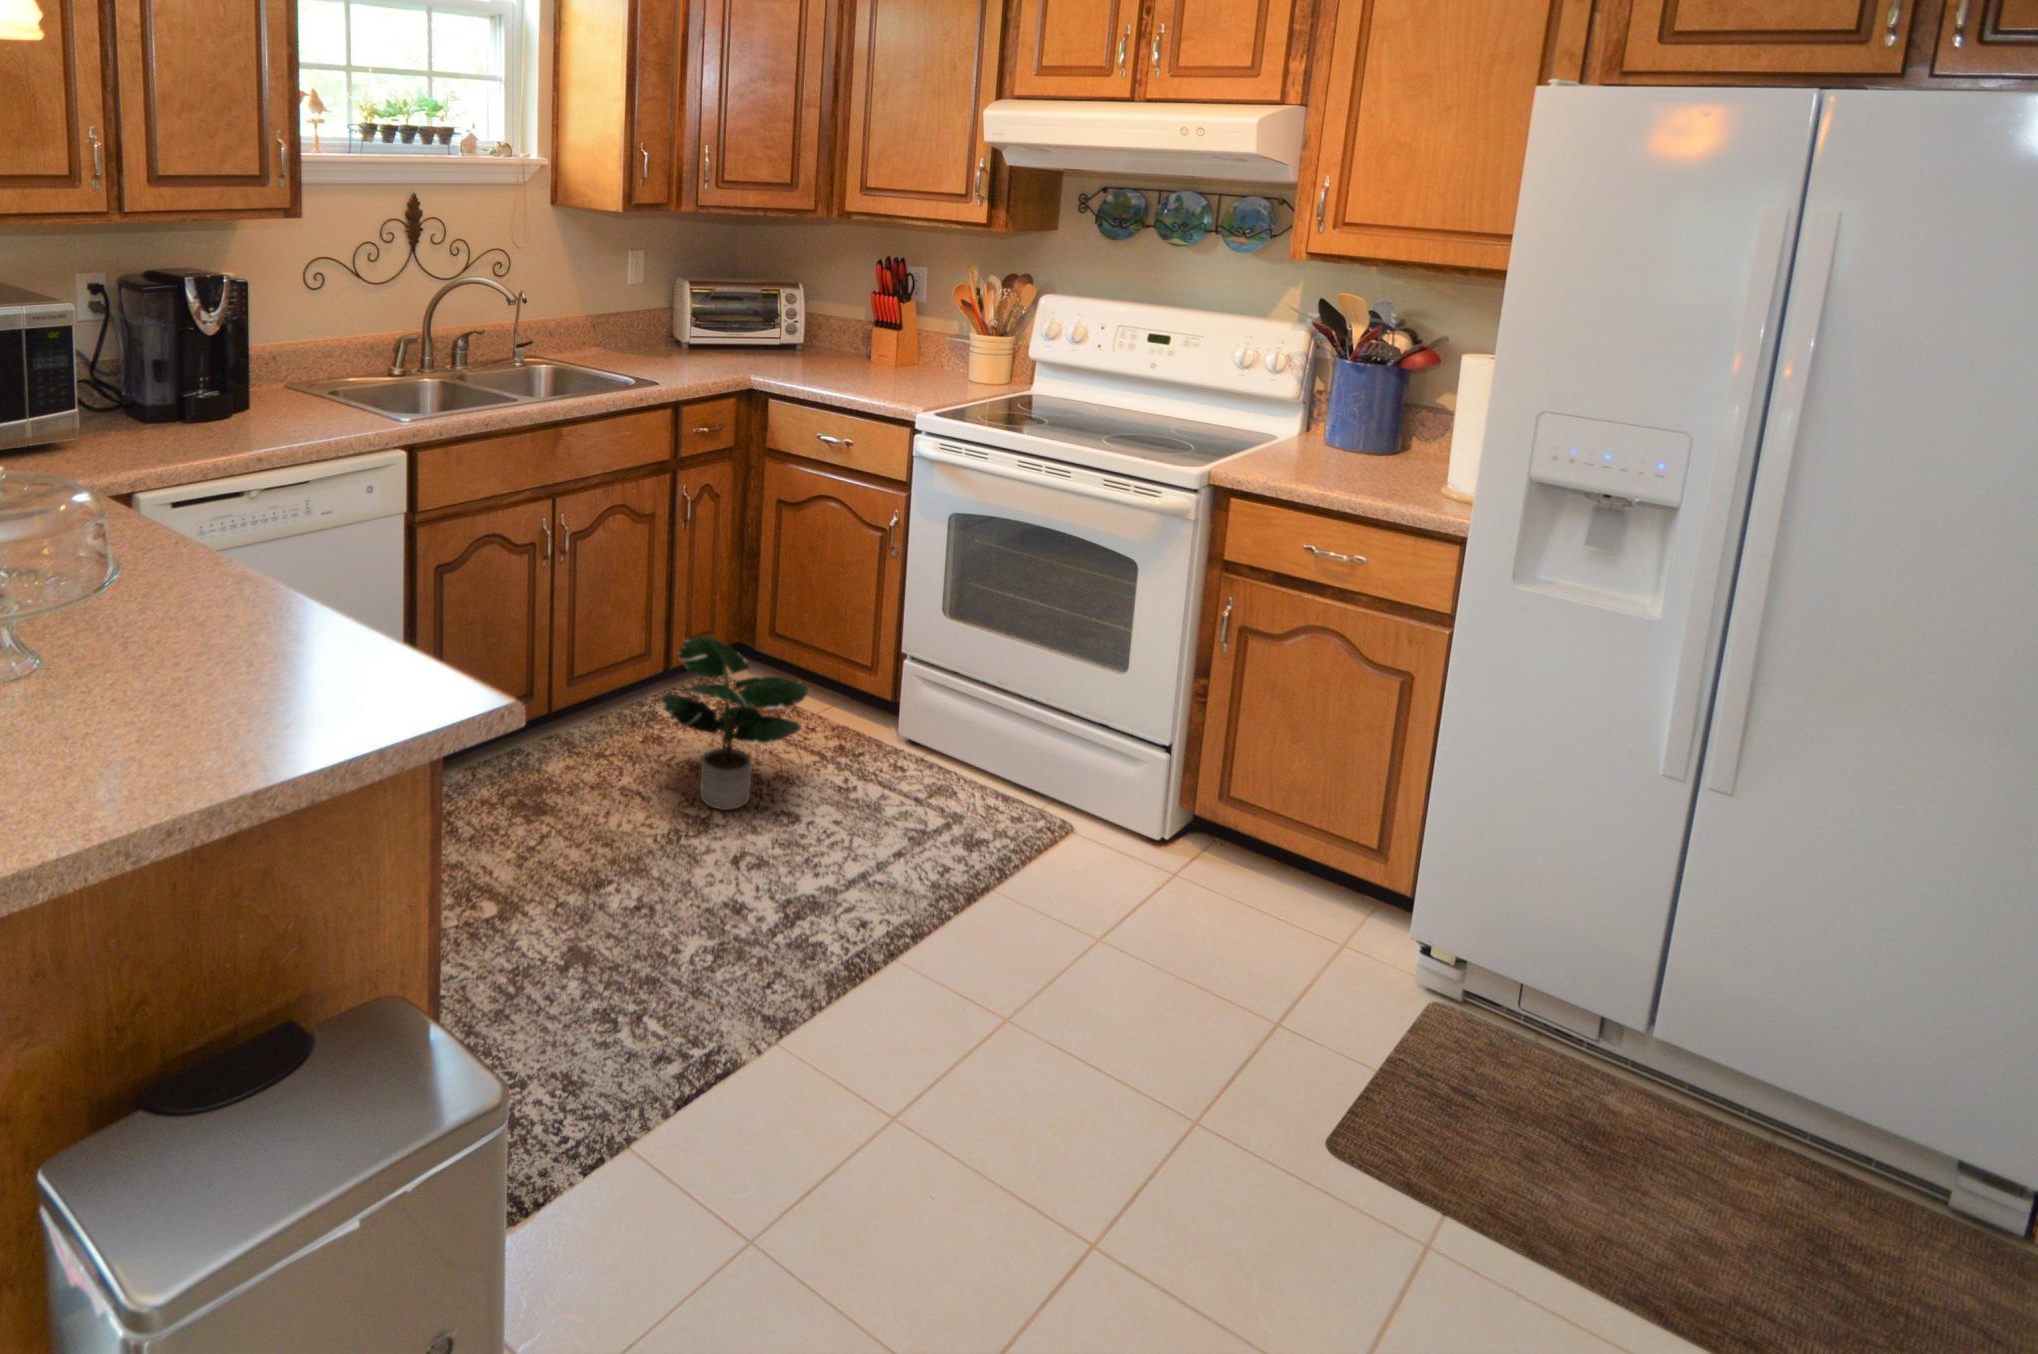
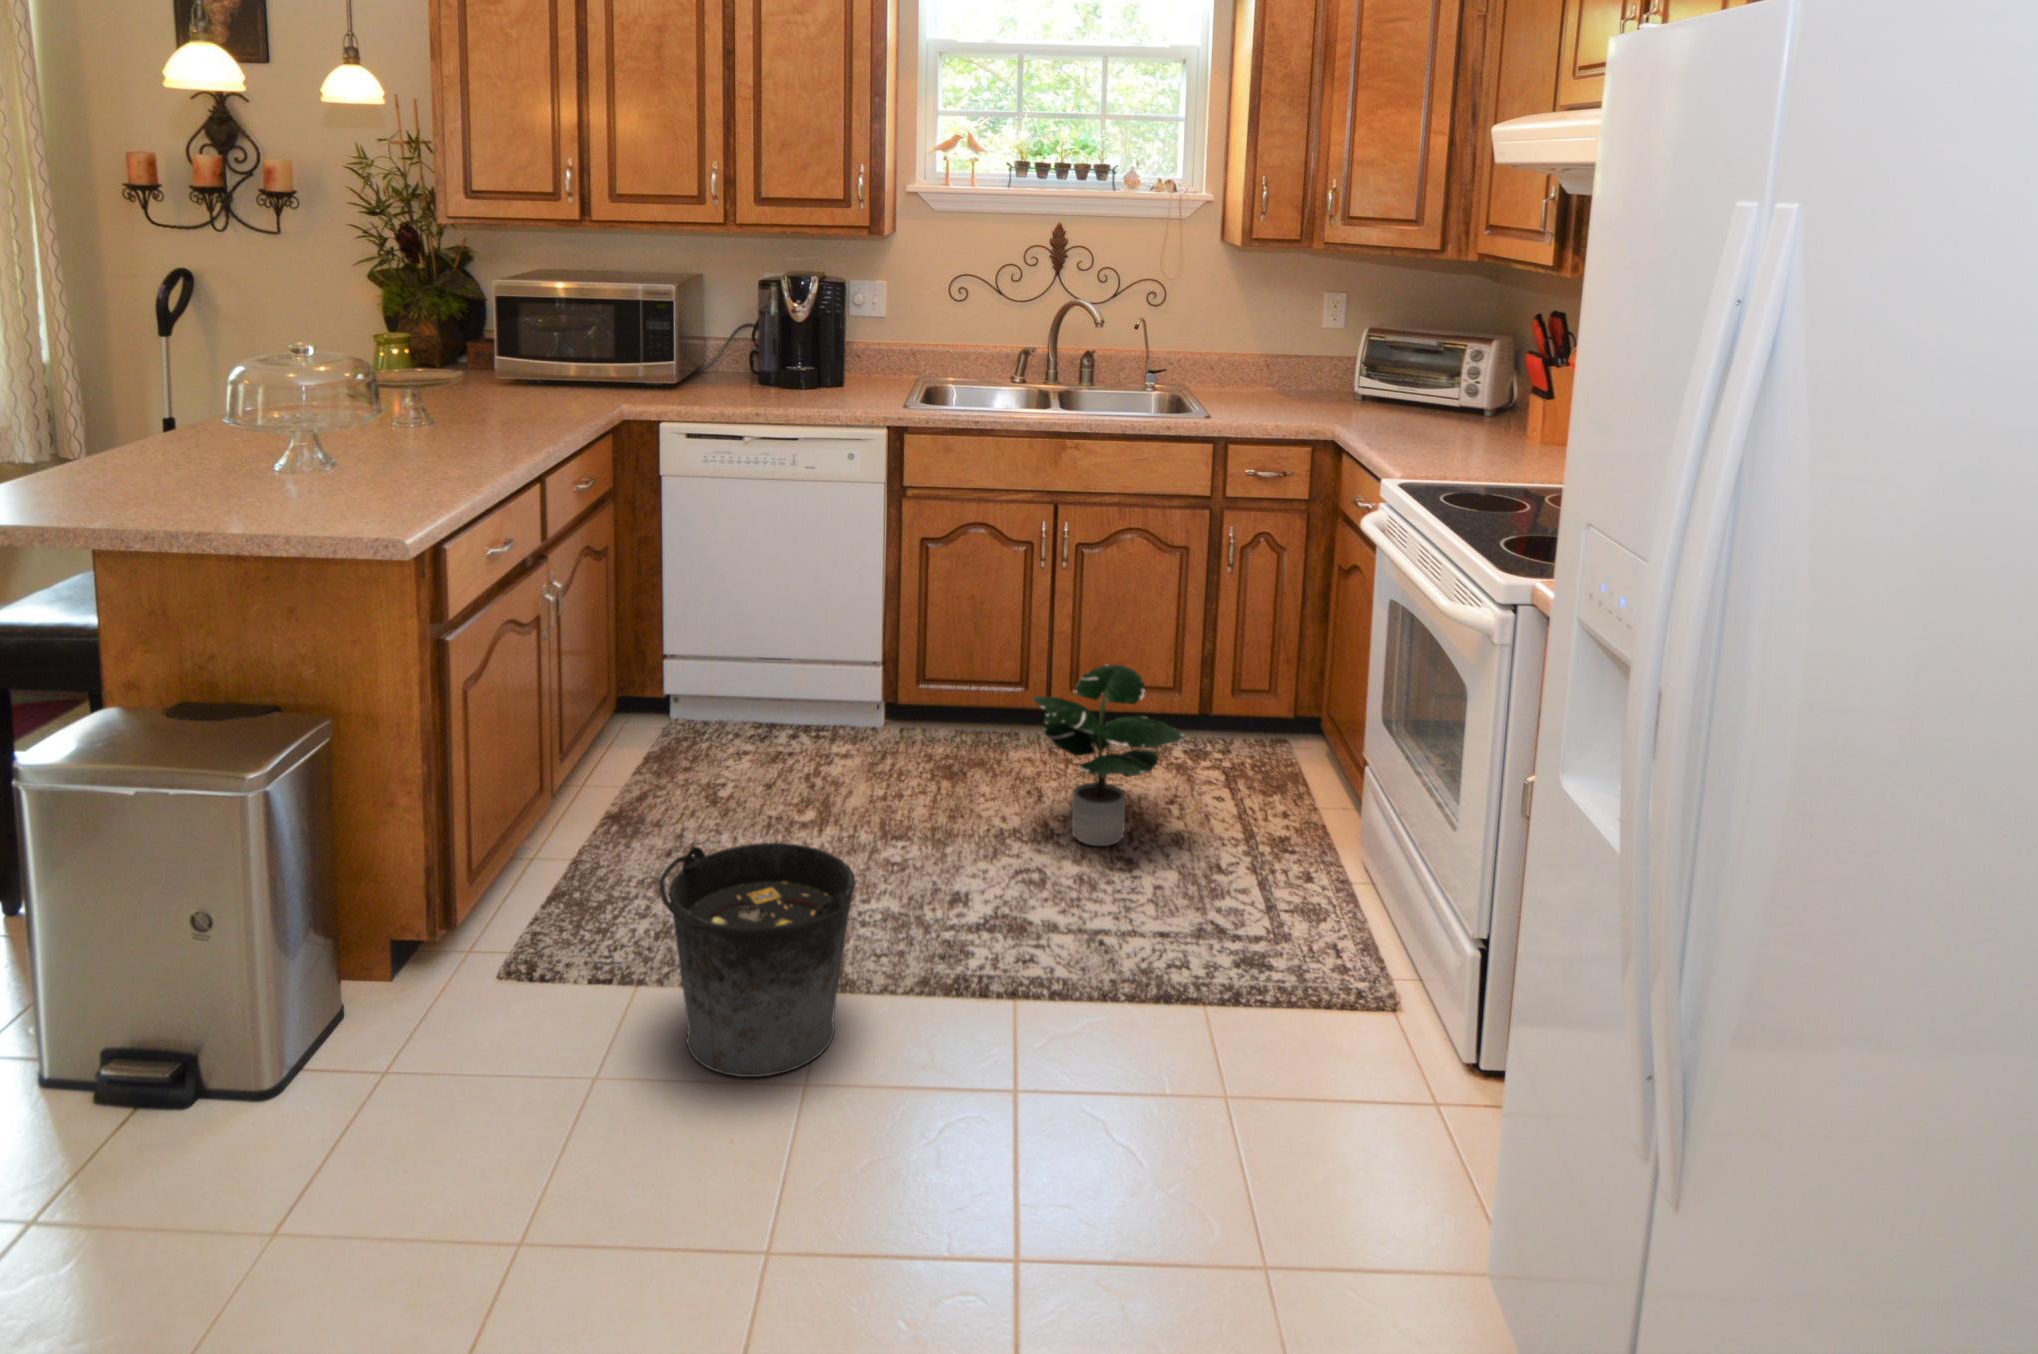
bucket: none [715,904,925,1164] -> present [658,843,856,1077]

